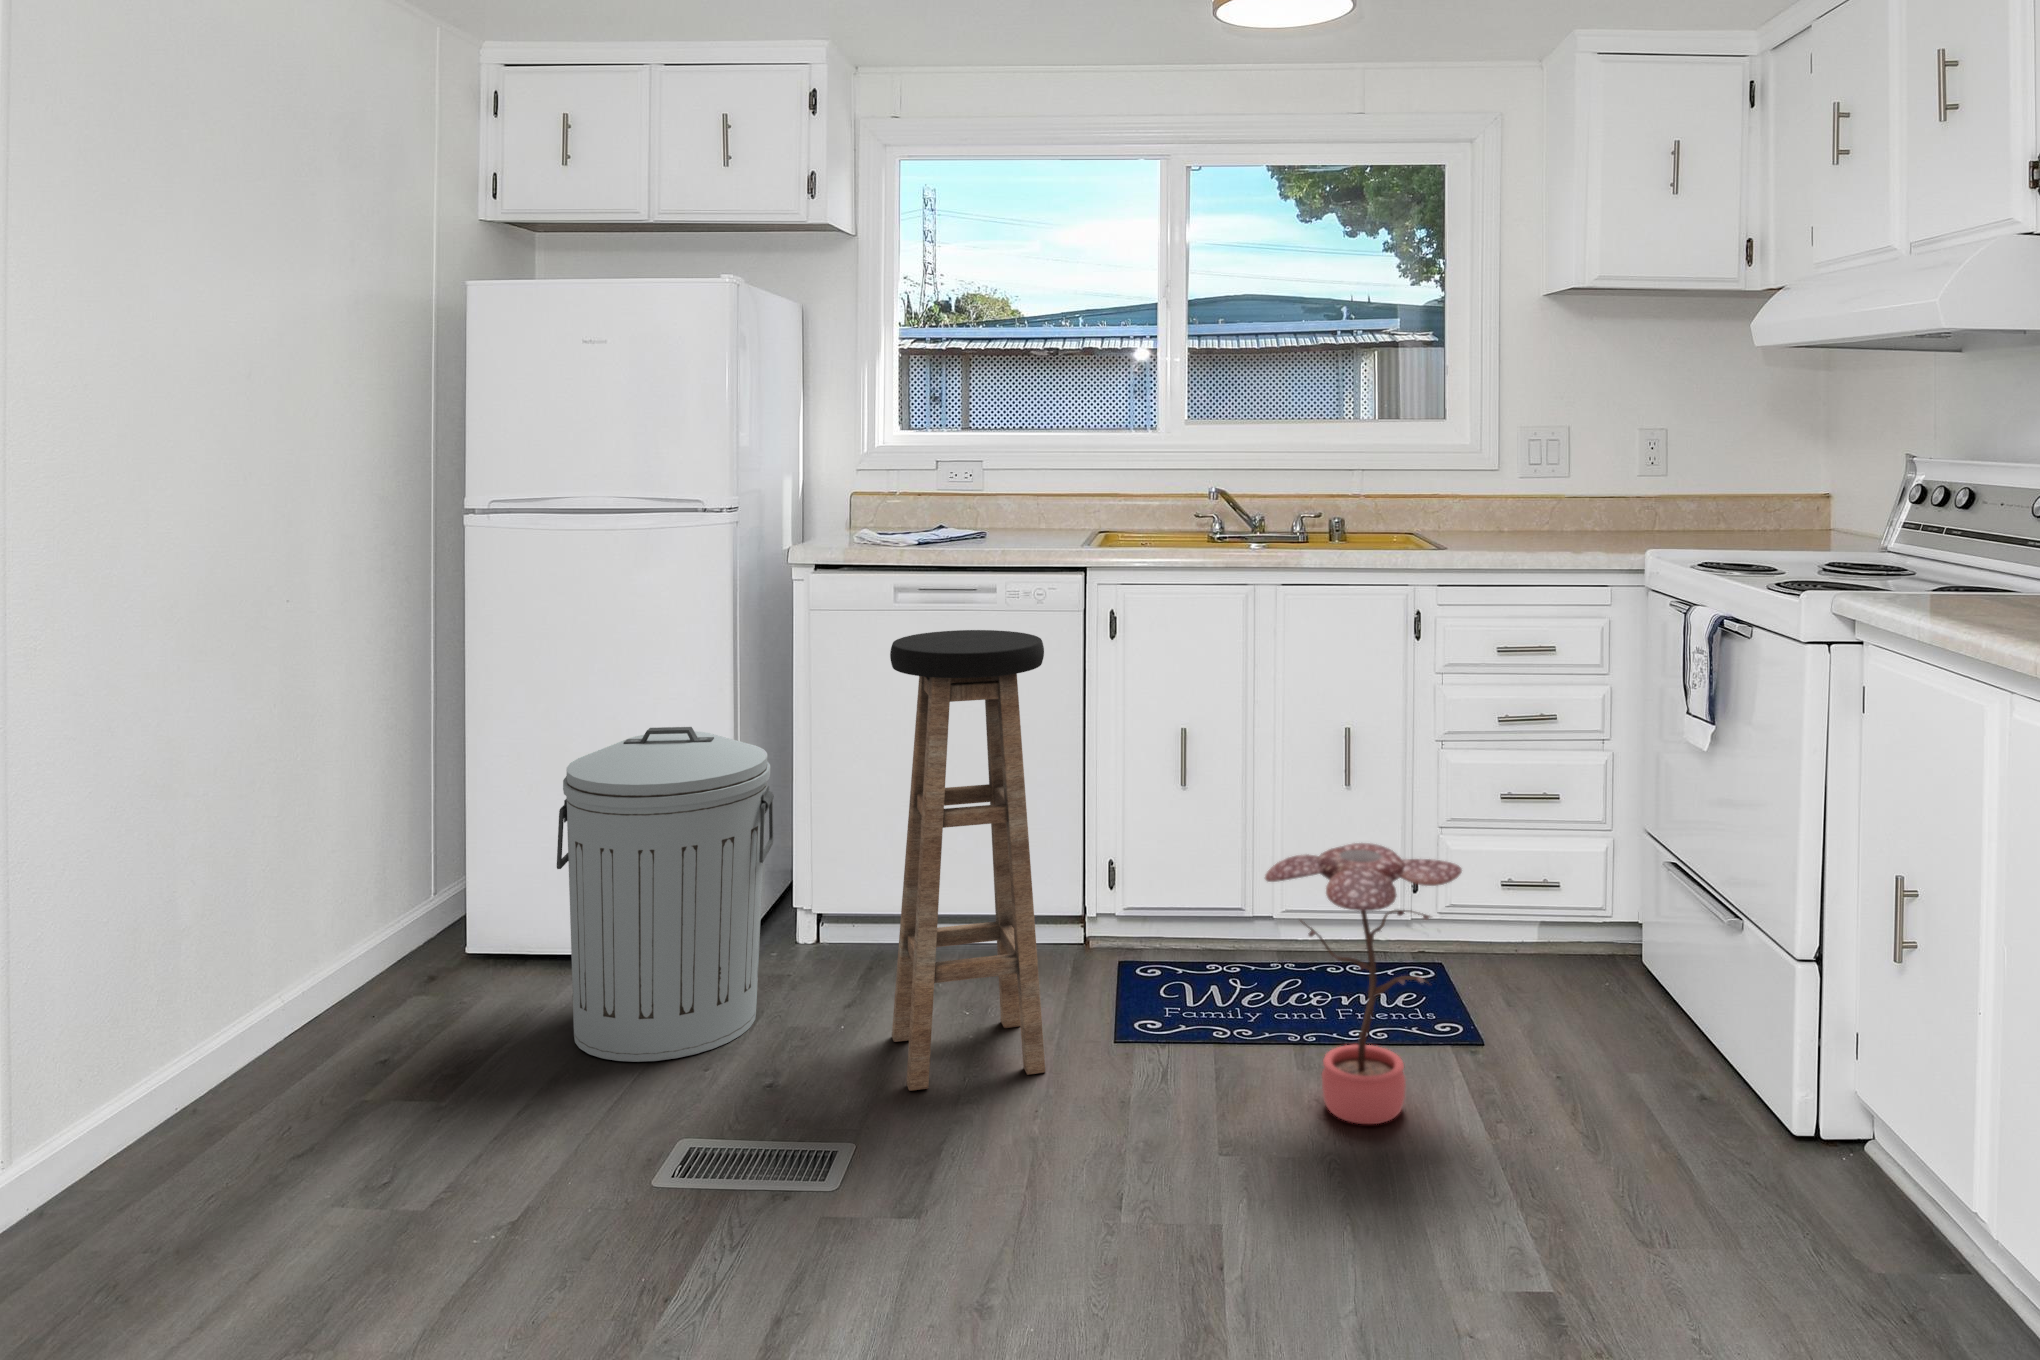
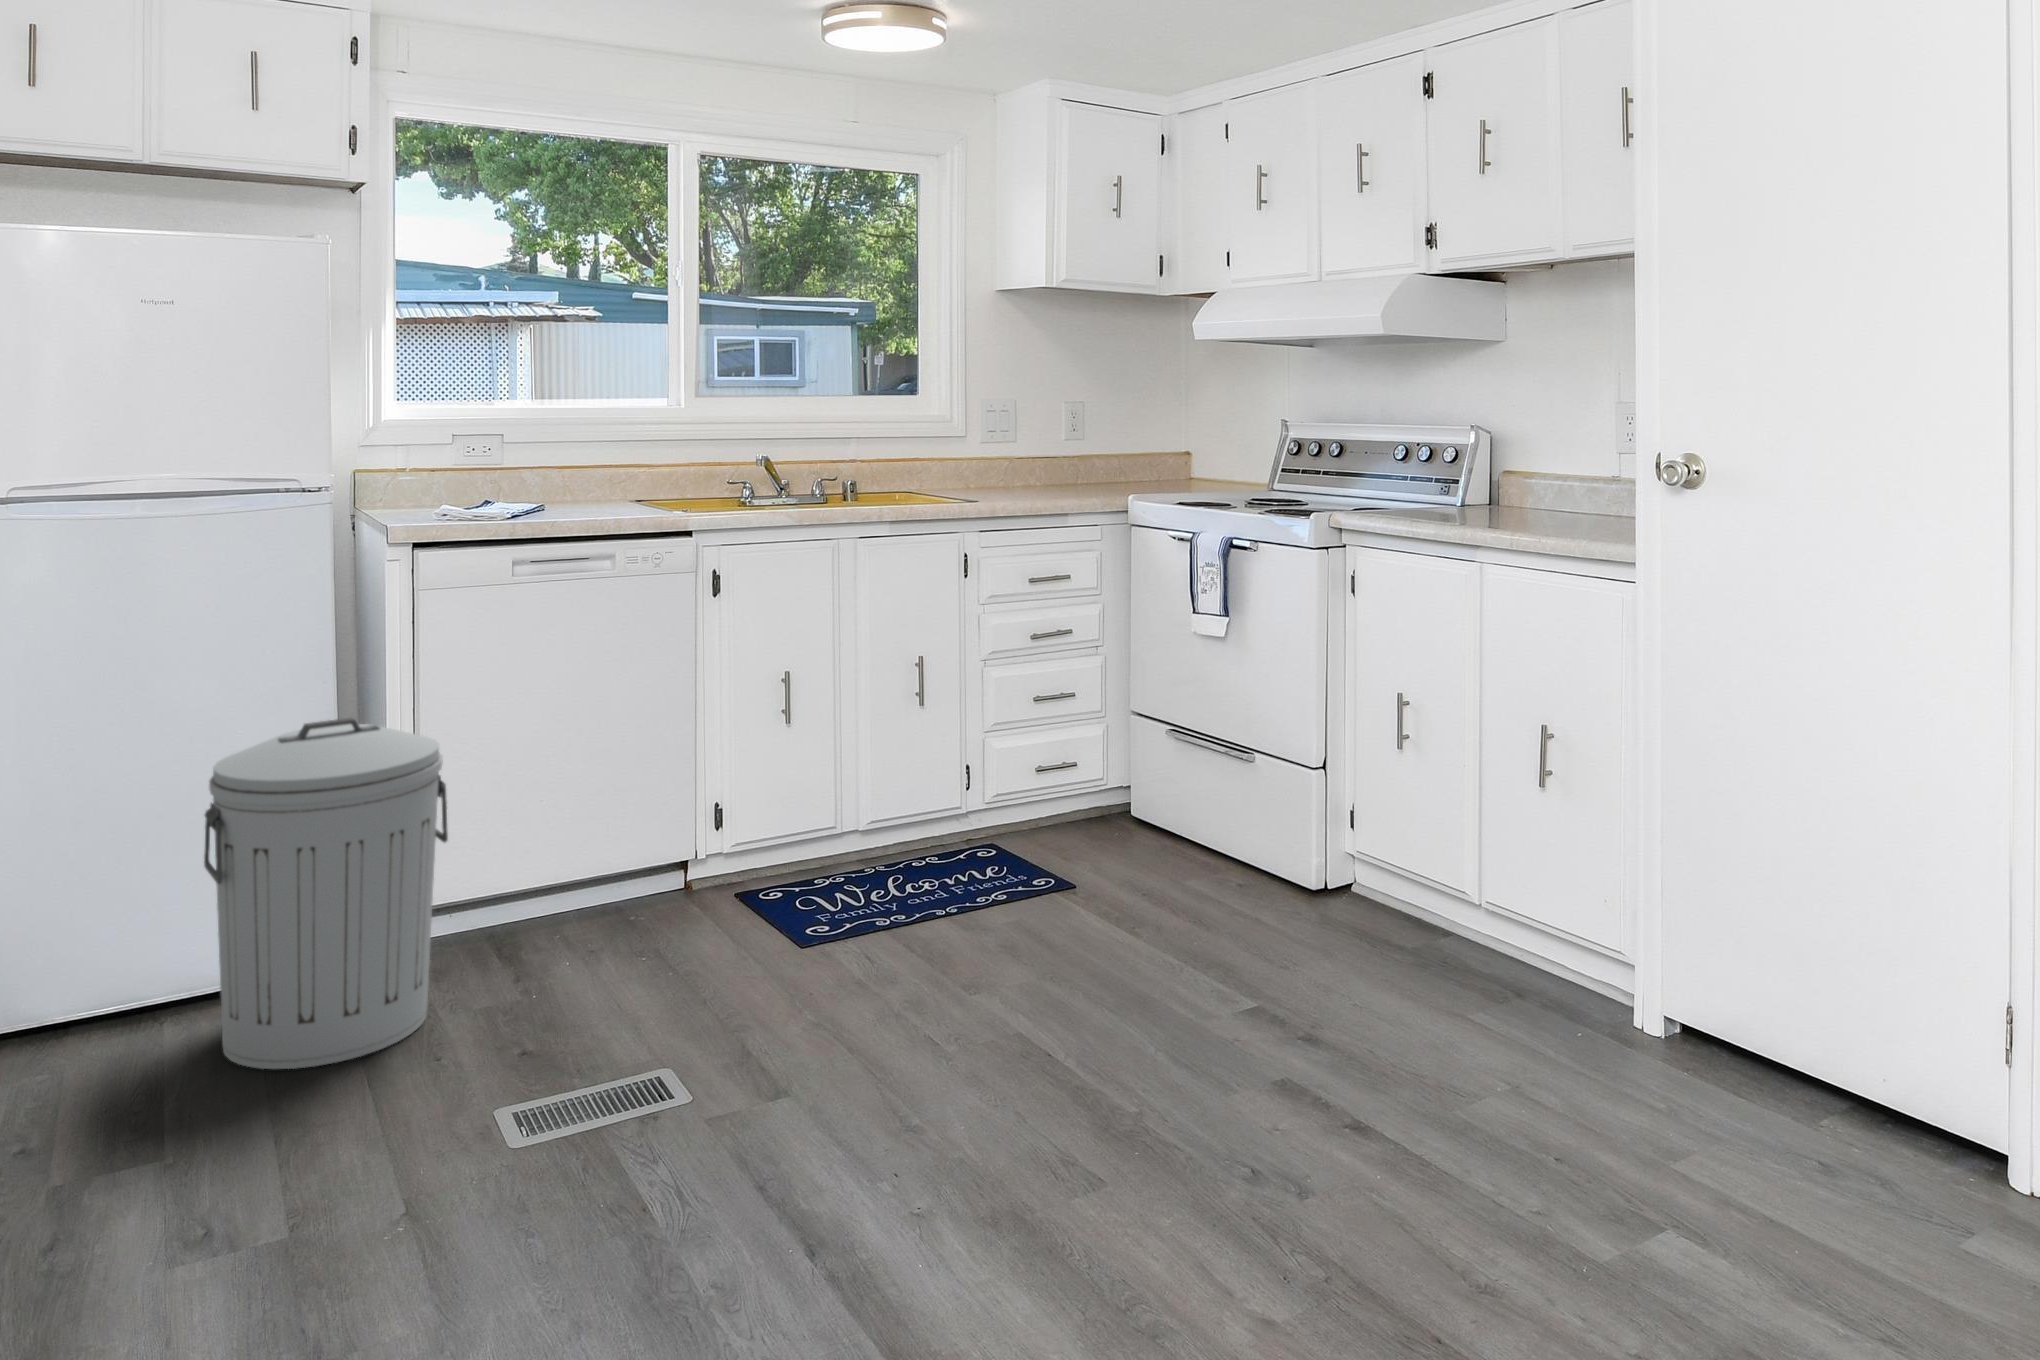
bar stool: present [890,630,1045,1091] -> none [585,592,761,1015]
potted plant: present [1265,843,1462,1124] -> none [959,736,1104,949]

